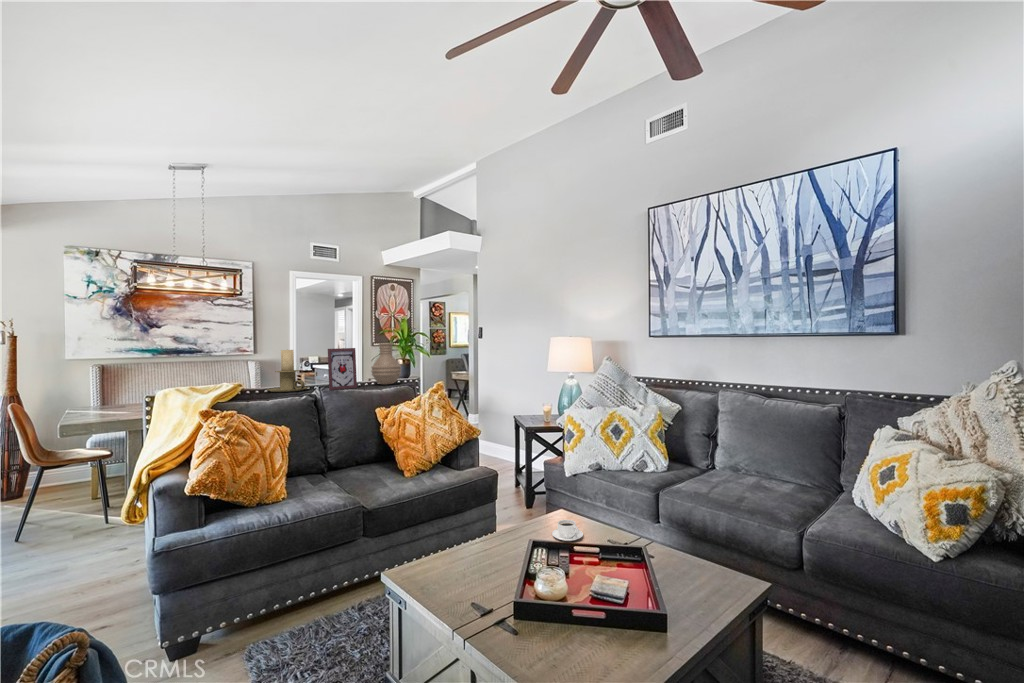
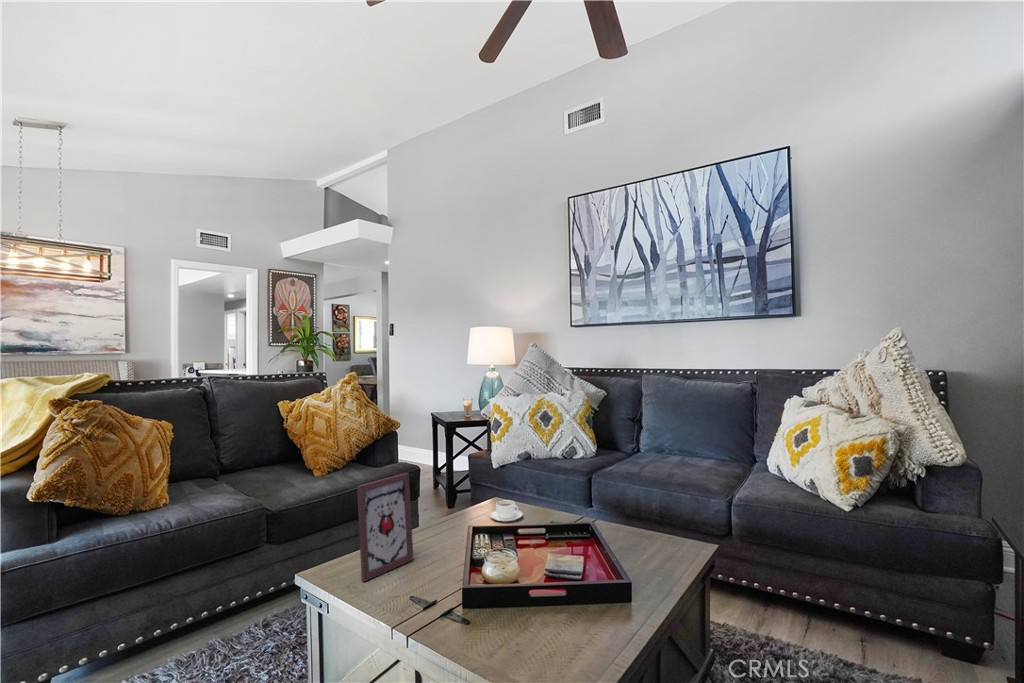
vase: present [371,343,401,385] -> none [271,330,308,378]
picture frame: present [328,348,357,390] -> present [357,473,413,581]
candle holder: present [266,350,309,392] -> none [137,335,194,385]

